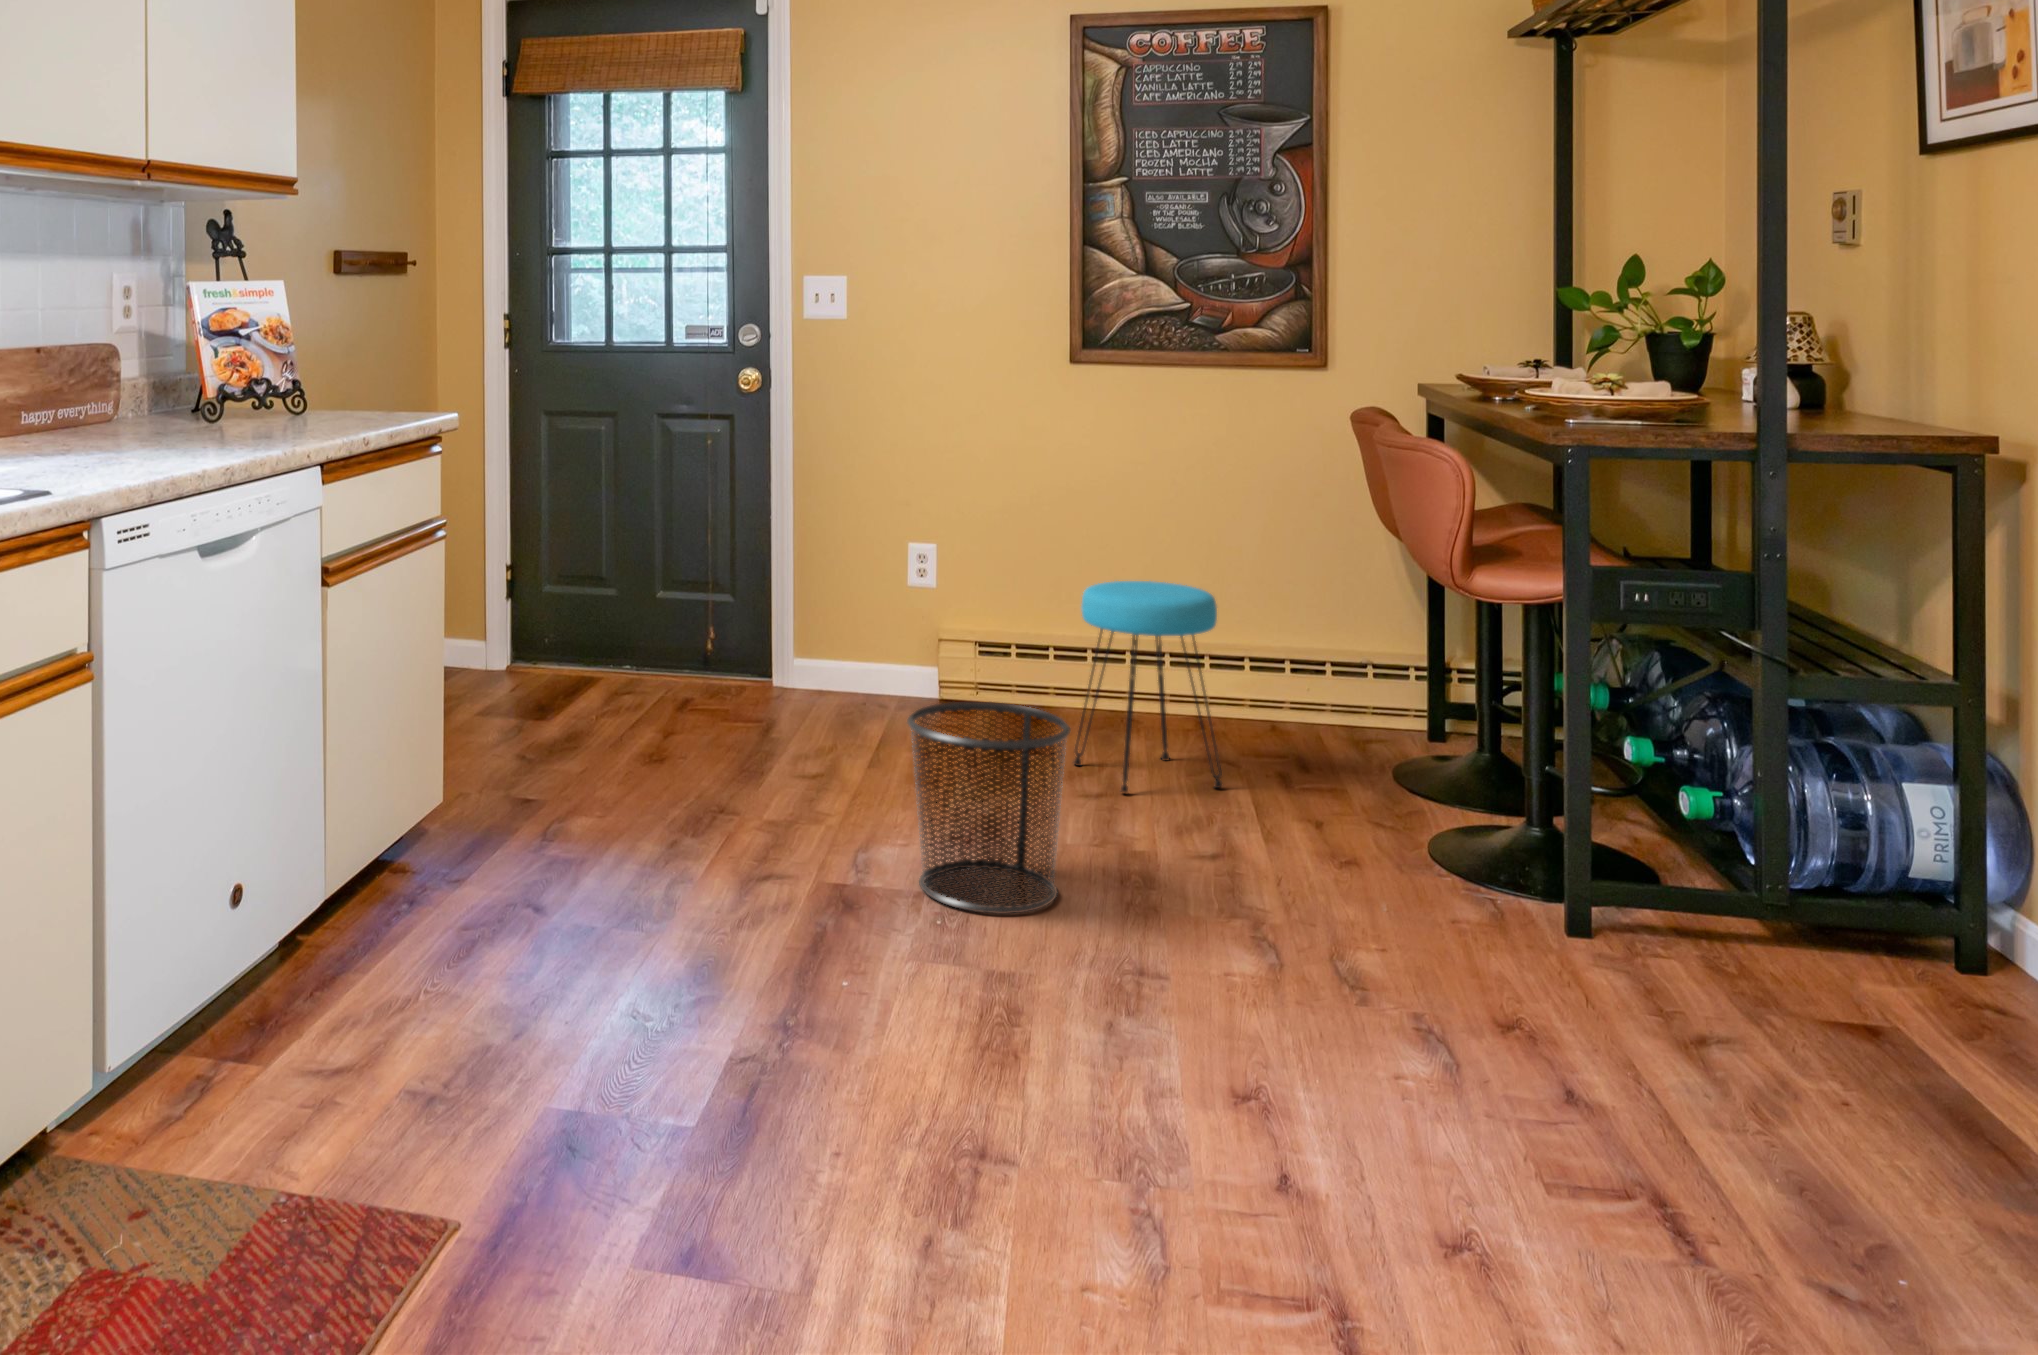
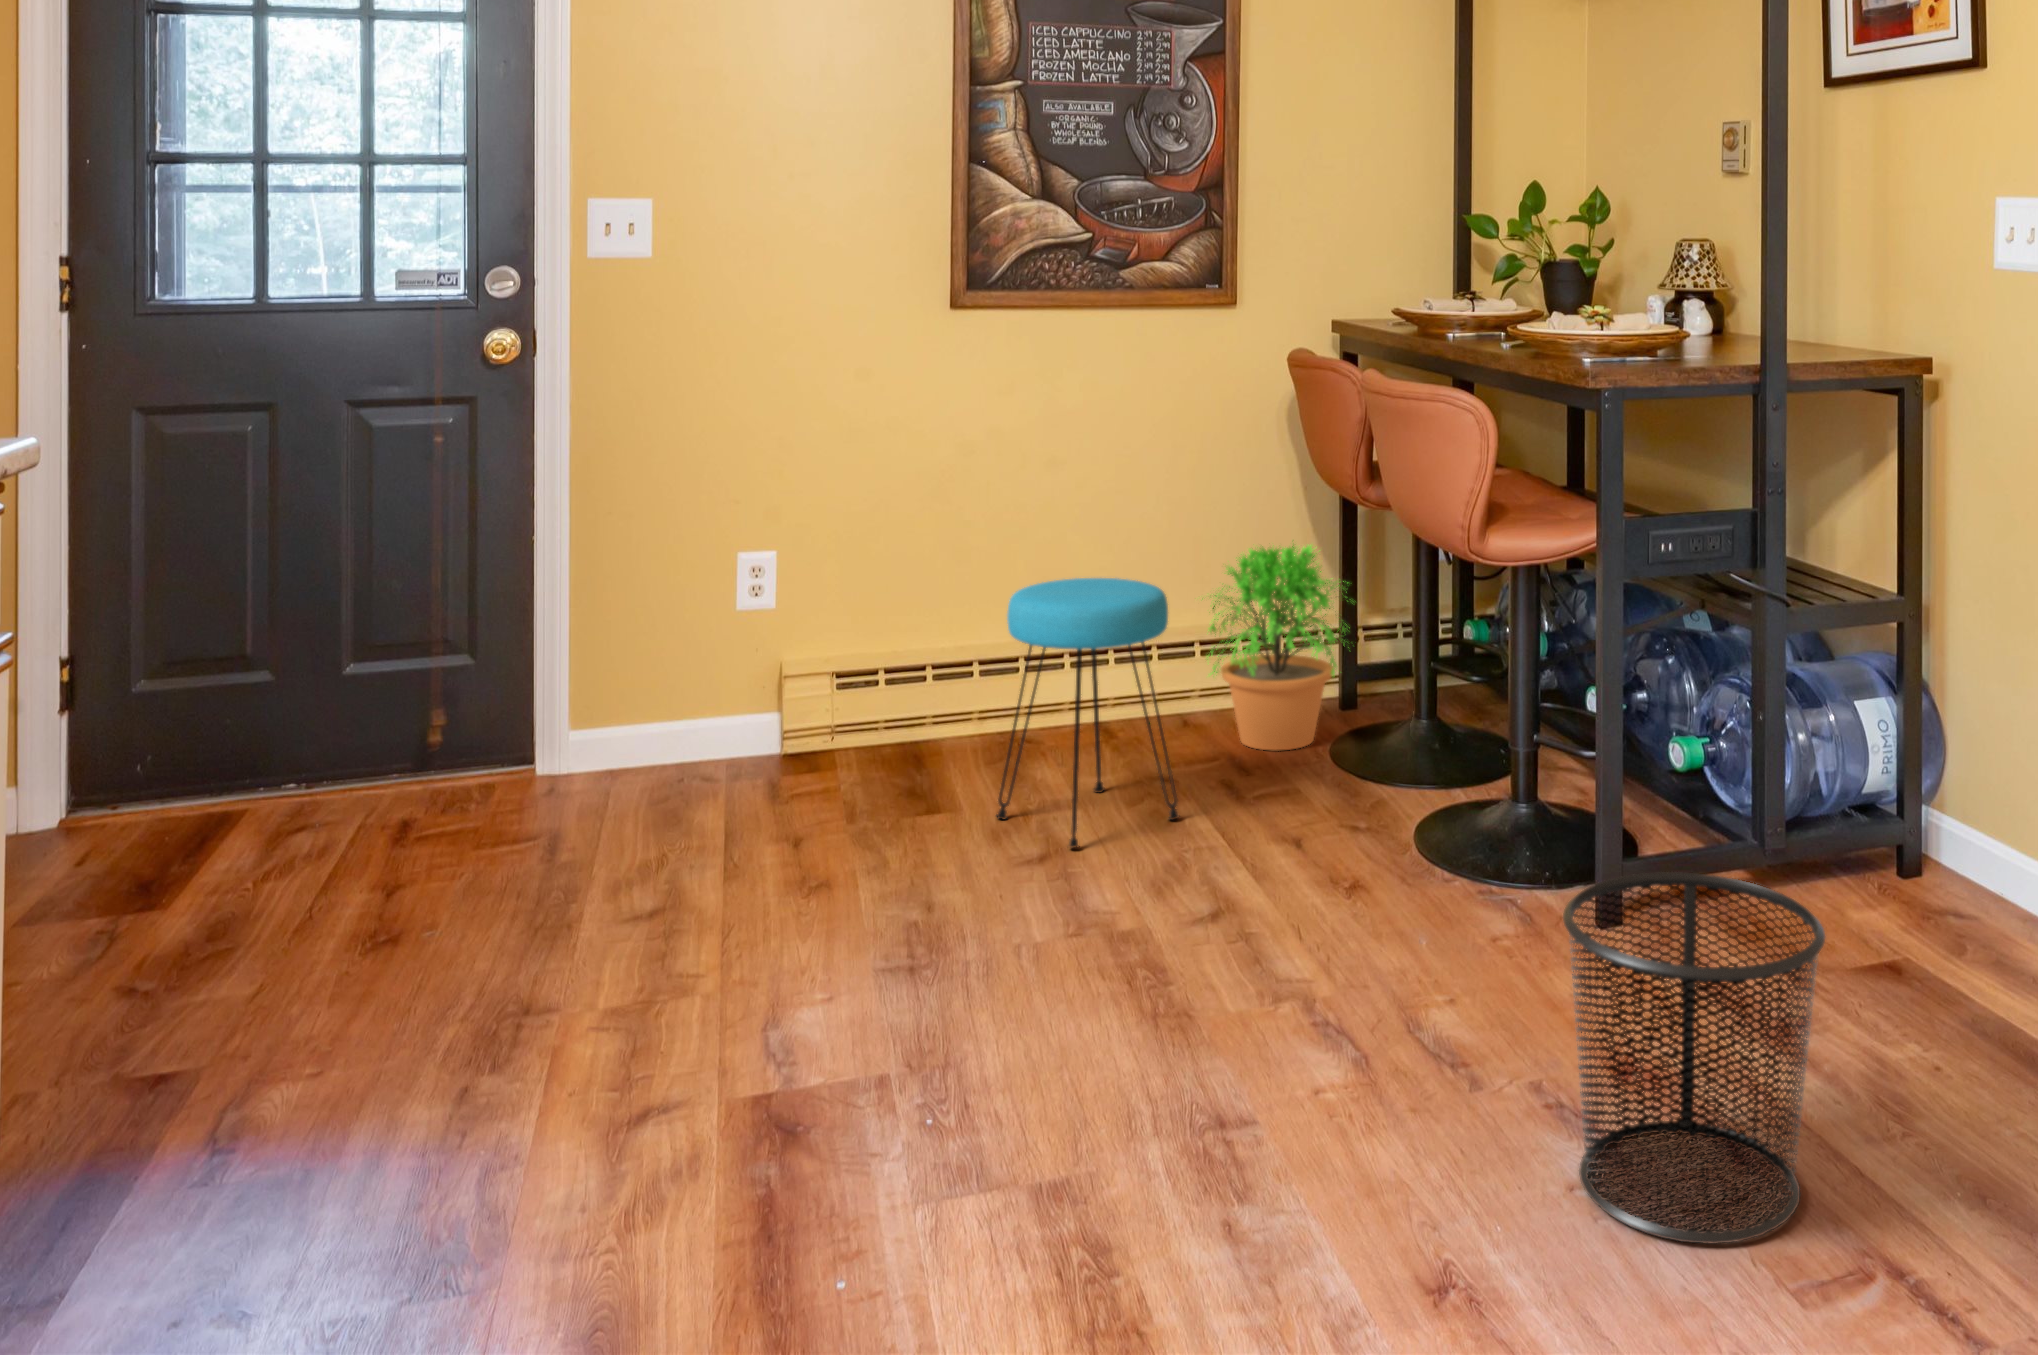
potted plant: none [1269,568,1426,756] -> present [1202,545,1349,750]
waste bin: present [907,702,1070,914] -> present [1563,872,1825,1244]

